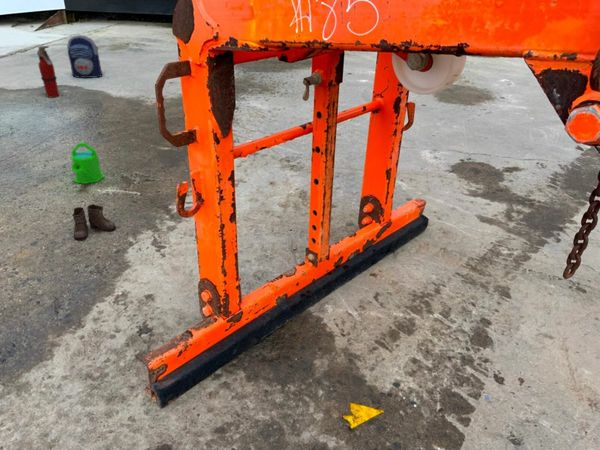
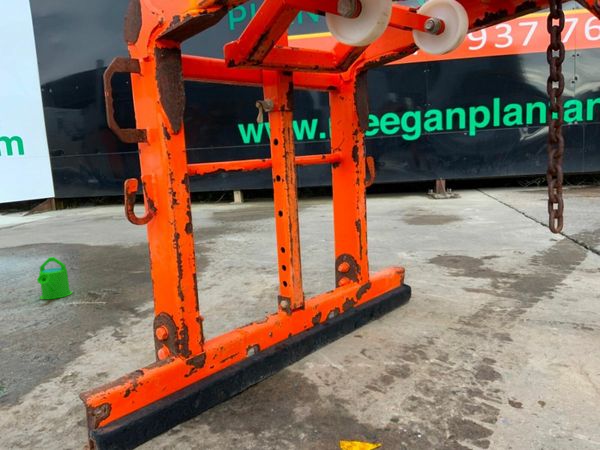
backpack: present [67,35,102,78] -> none [54,198,86,237]
fire extinguisher: present [37,46,59,97] -> none [23,201,40,250]
boots: present [72,204,116,240] -> none [21,302,76,338]

